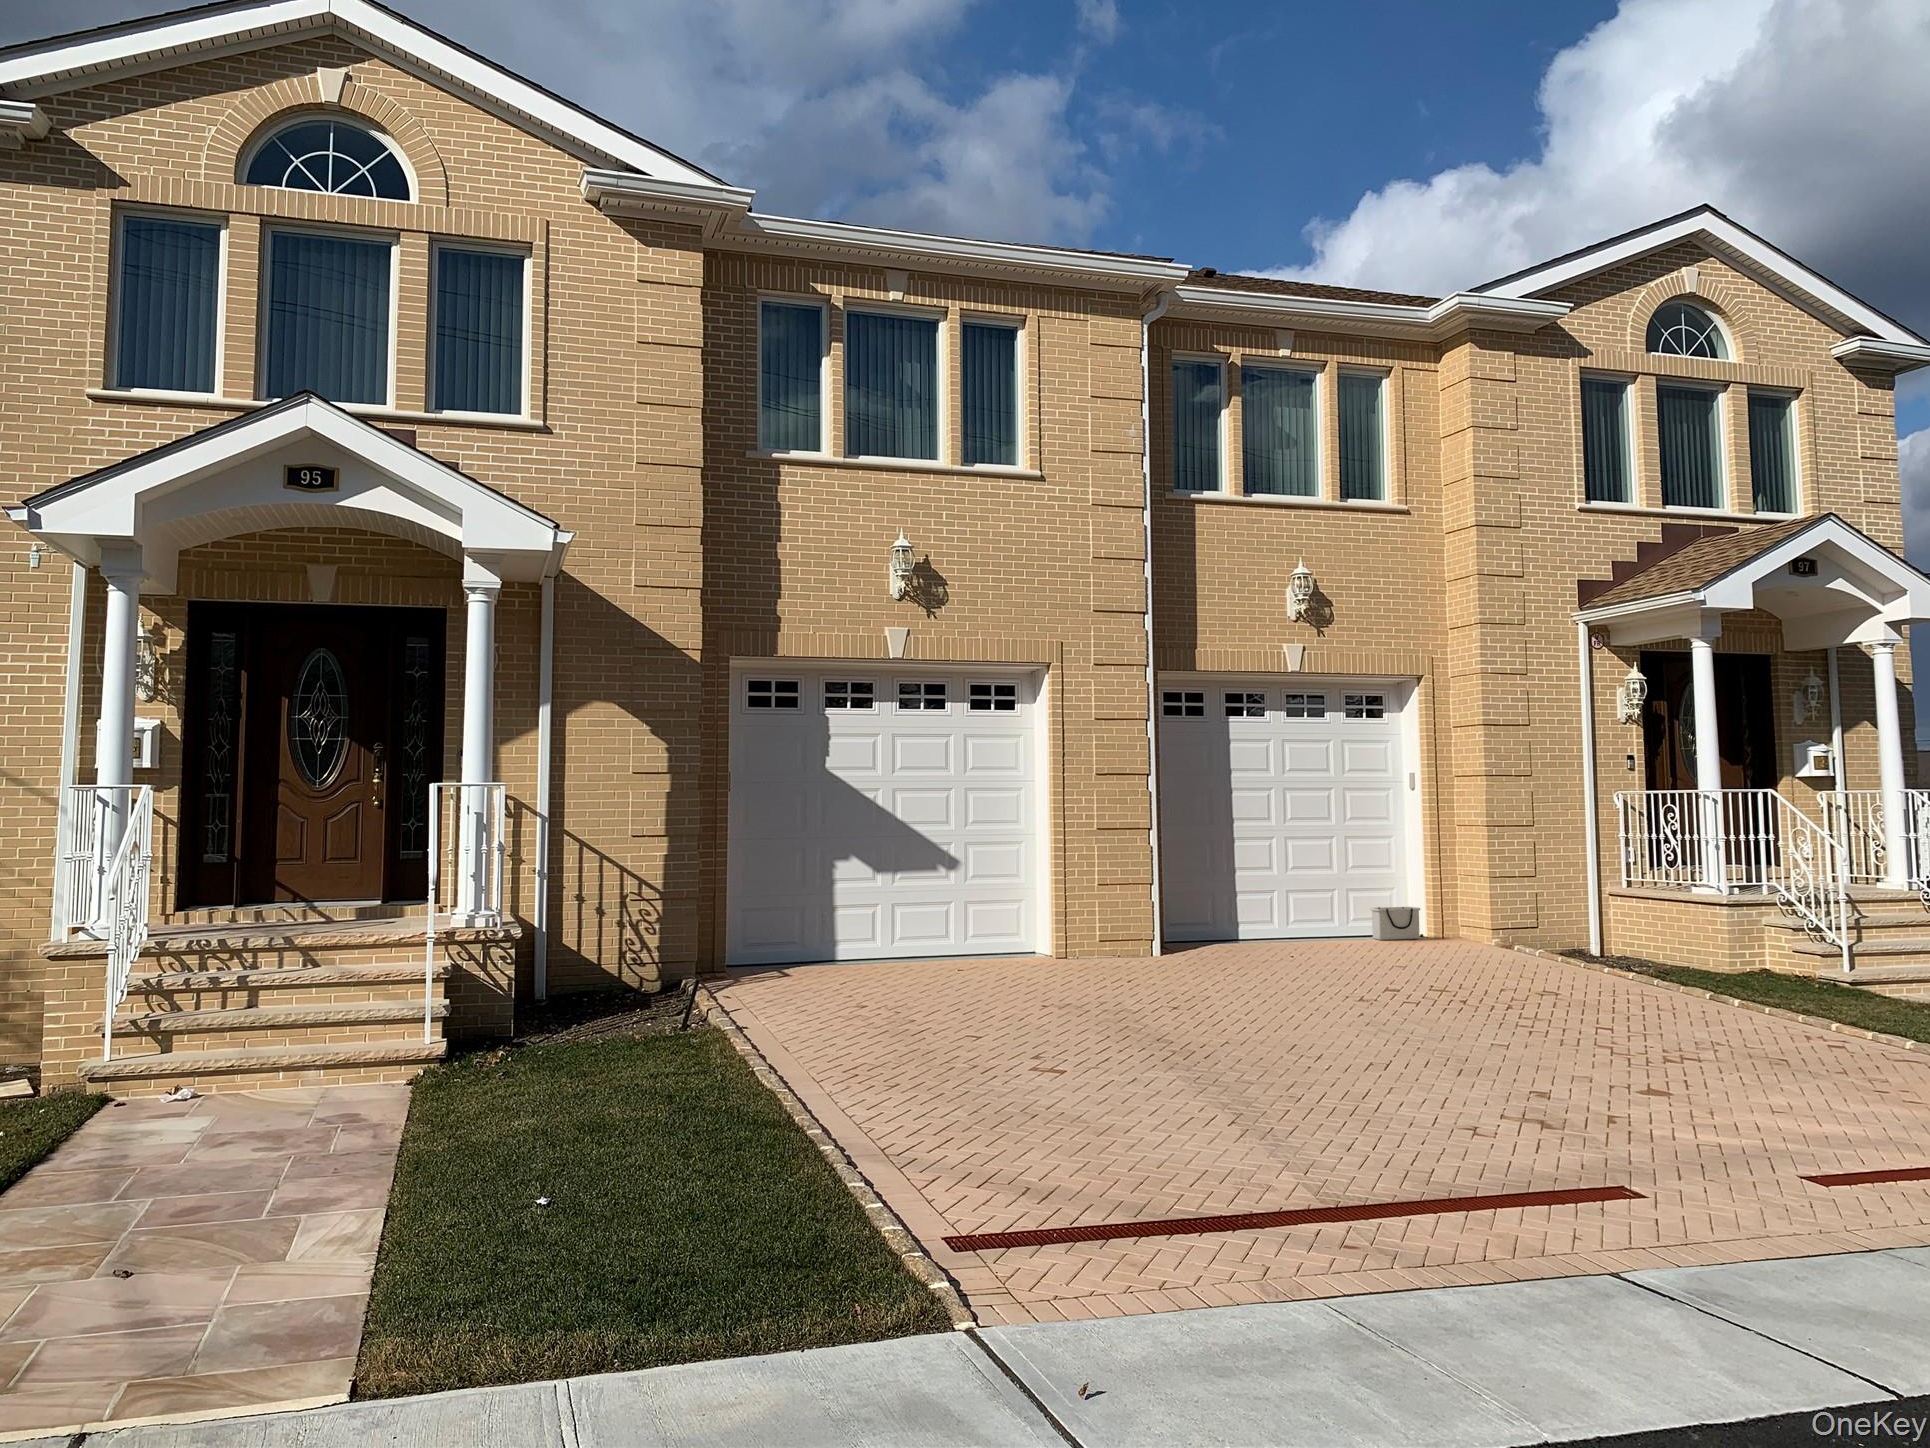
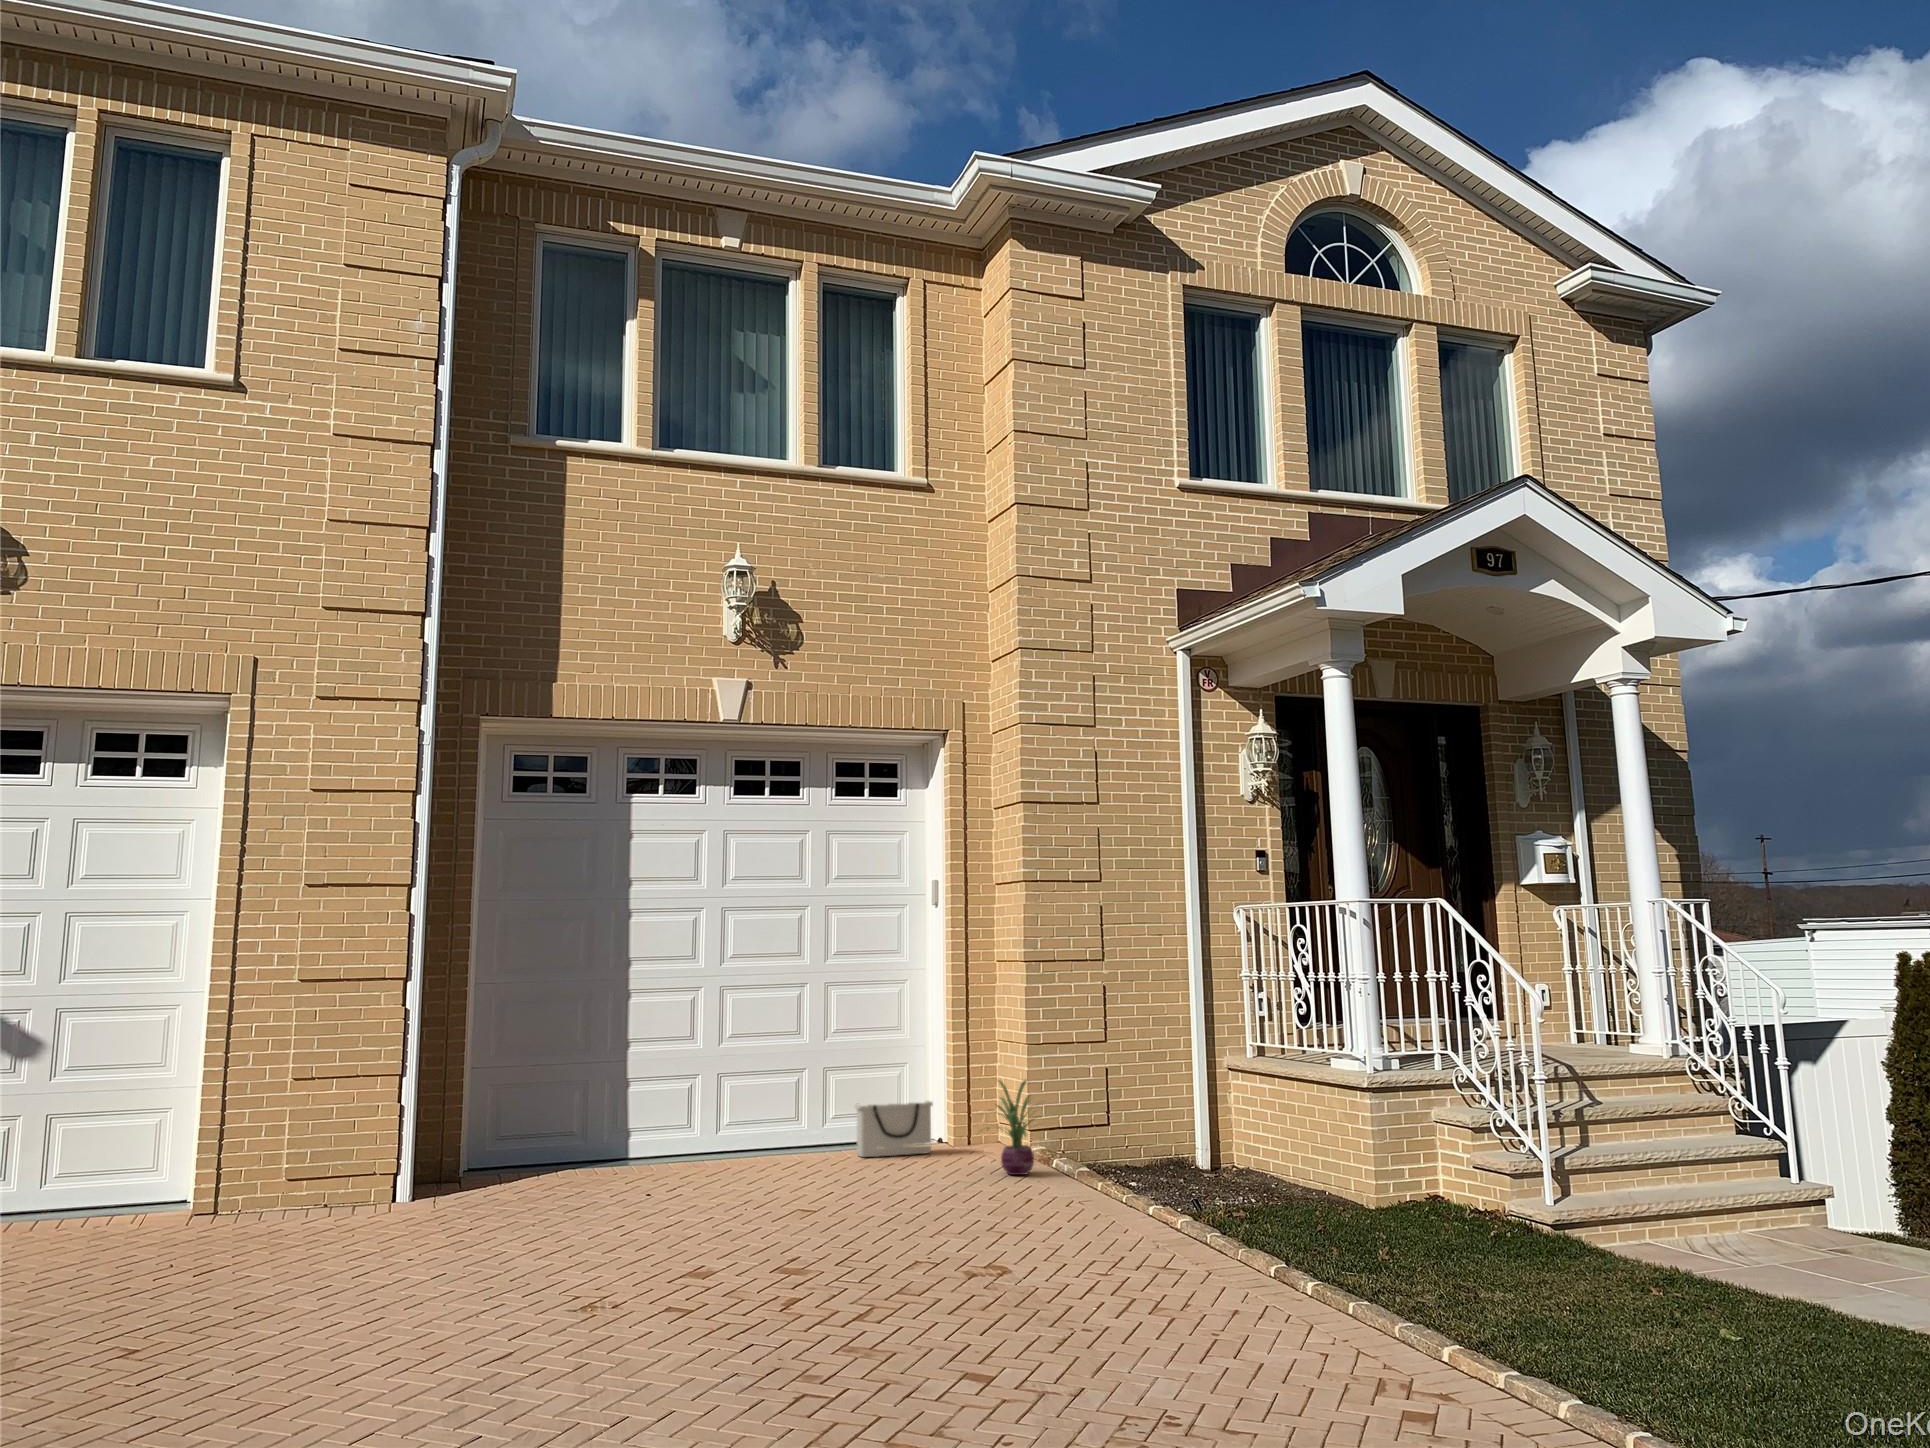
decorative plant: none [1459,895,1525,952] -> present [986,1079,1038,1175]

